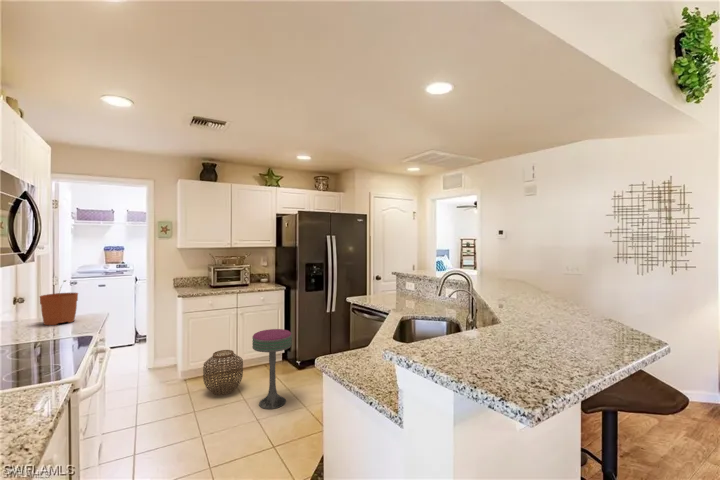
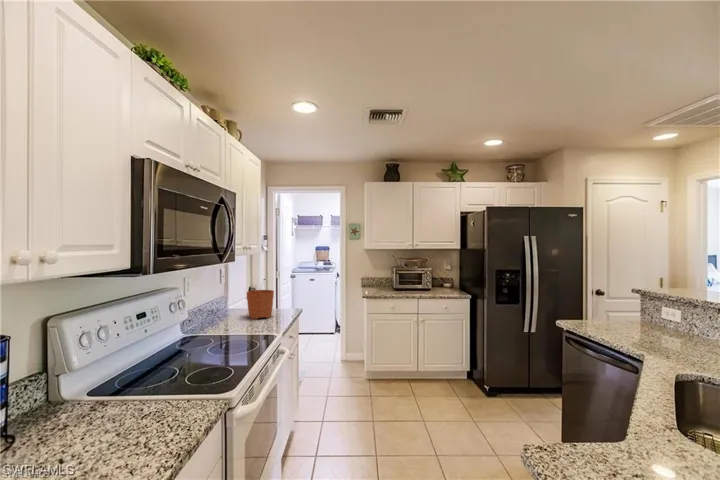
bar stool: present [252,329,292,409] -> none [432,346,479,444]
woven basket: present [203,350,243,395] -> none [383,358,423,408]

